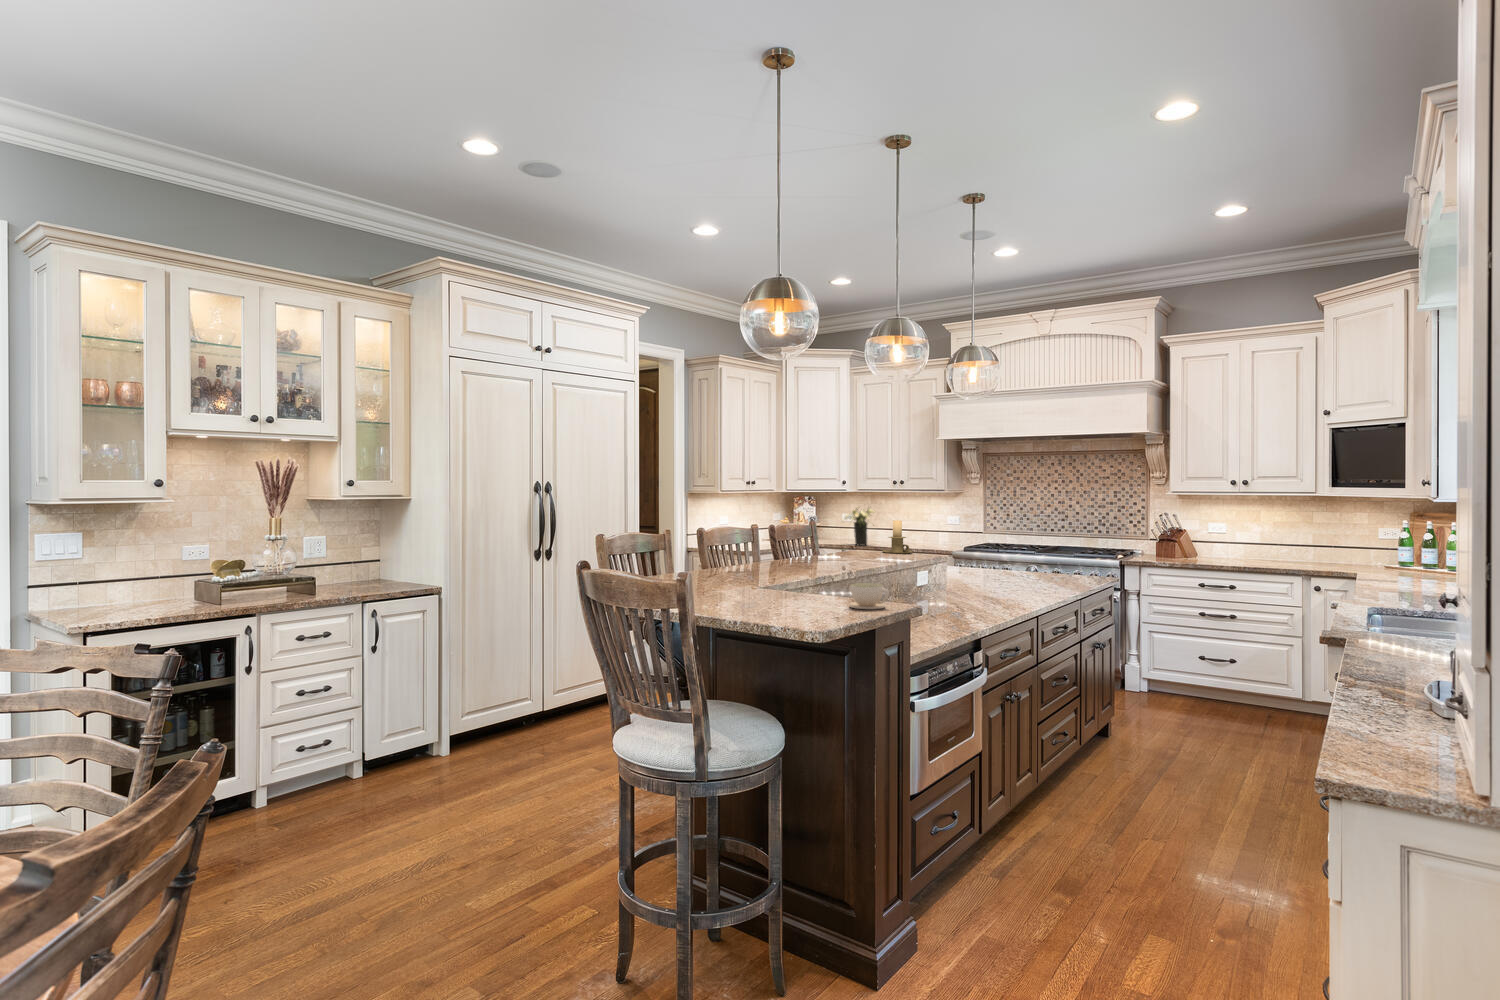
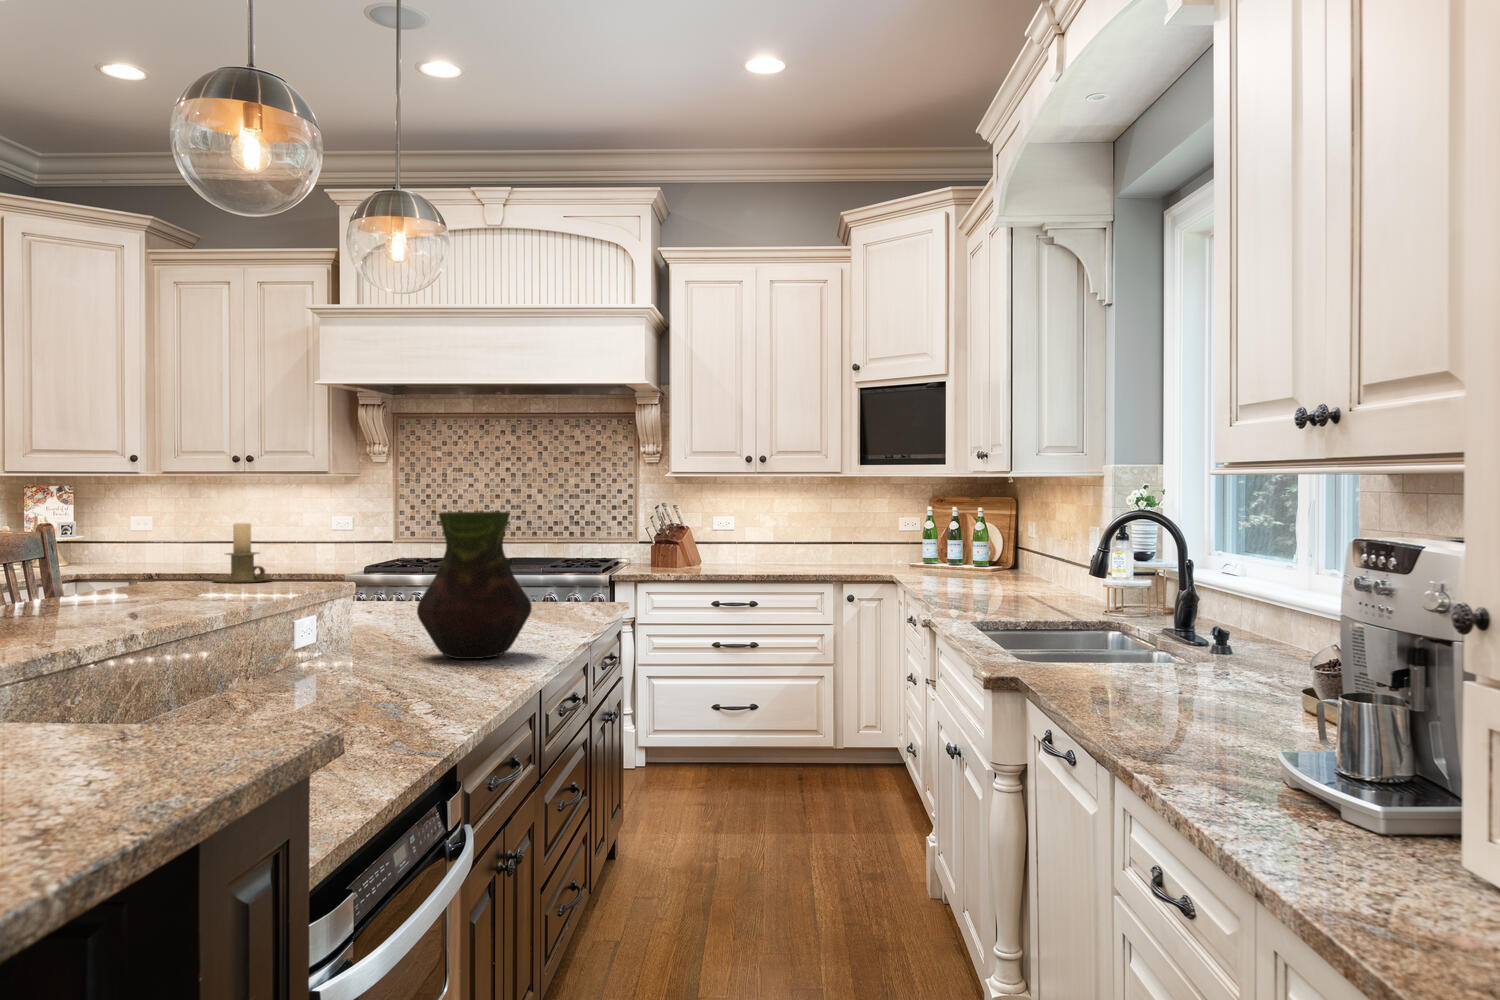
flower arrangement: present [842,507,875,546] -> none [128,500,199,573]
vase: none [970,525,1028,598] -> present [417,512,532,659]
coffee cup: present [849,583,889,609] -> none [98,673,246,767]

